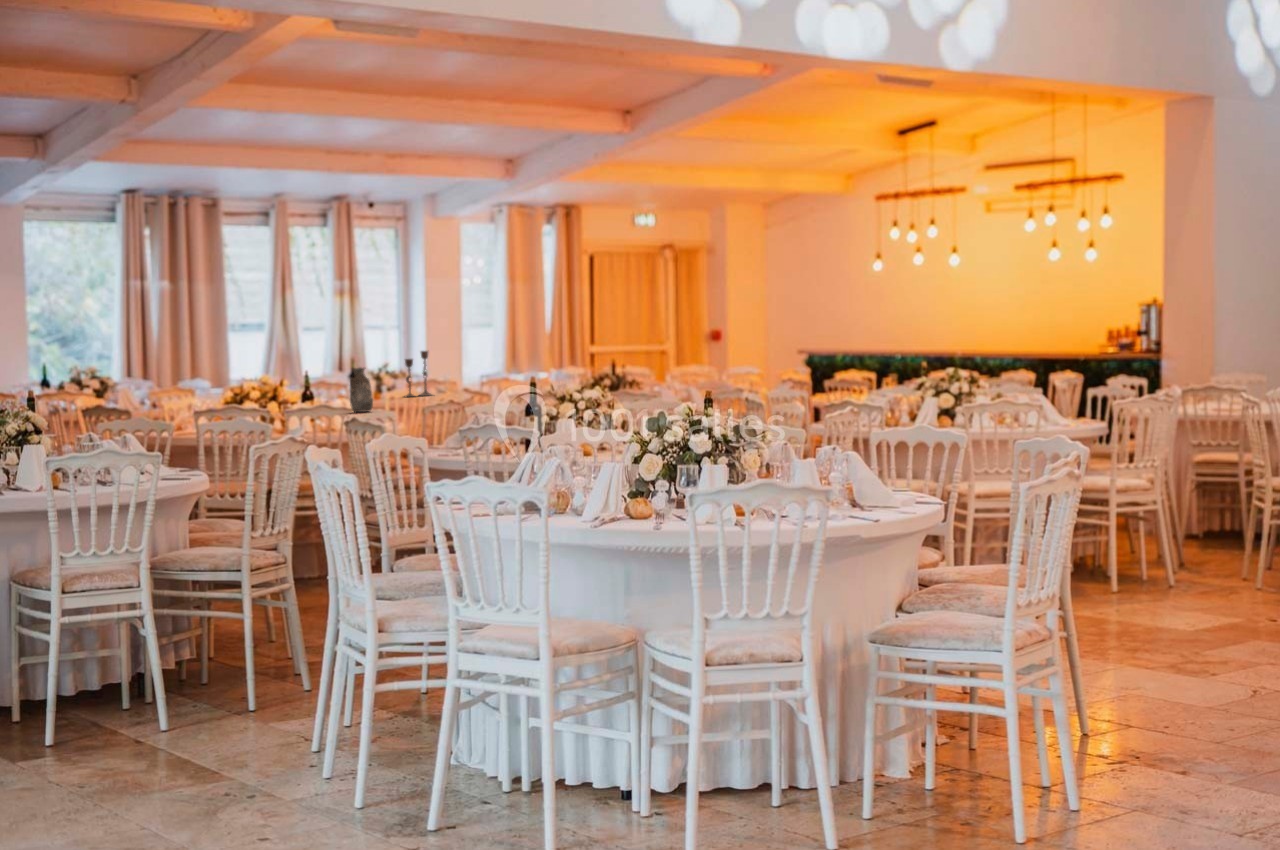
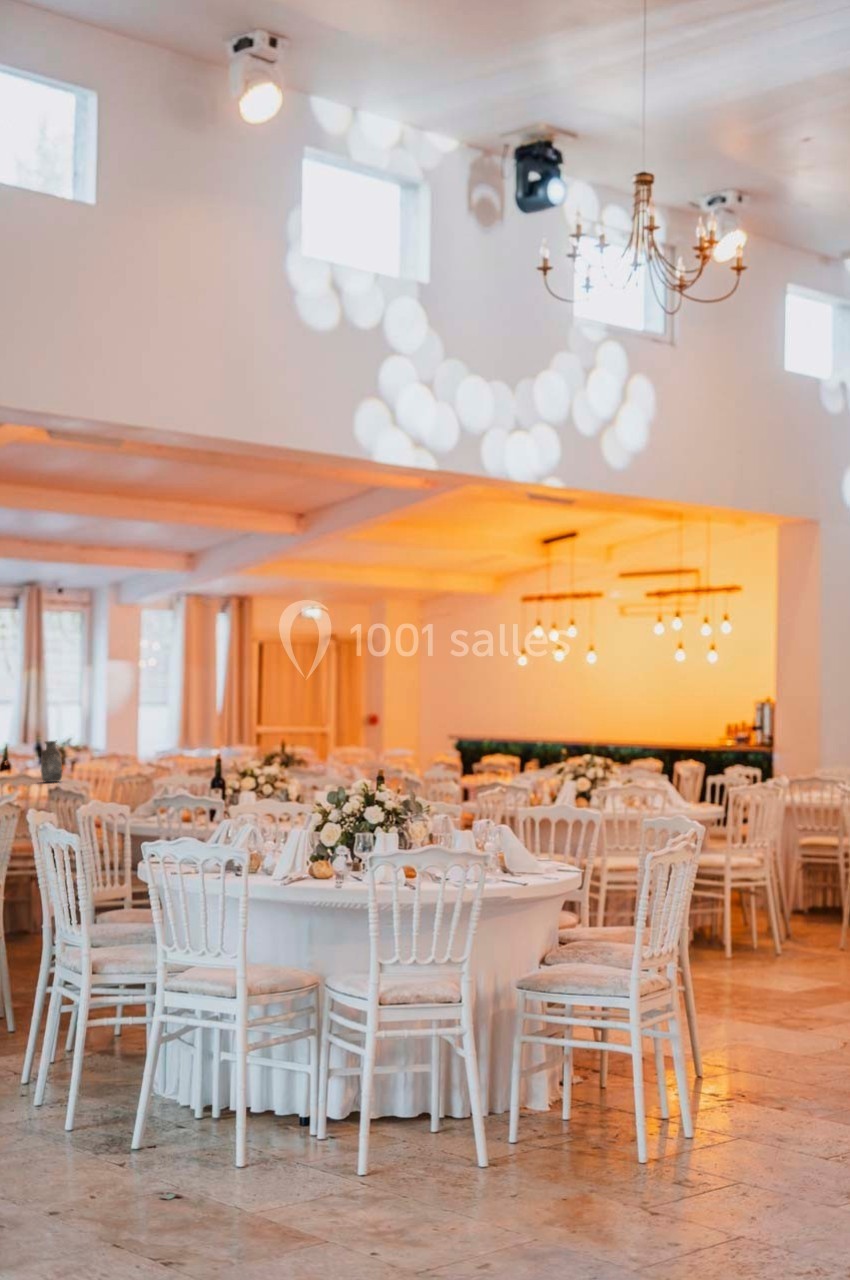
candlestick: present [405,351,432,397] -> none [83,726,114,769]

